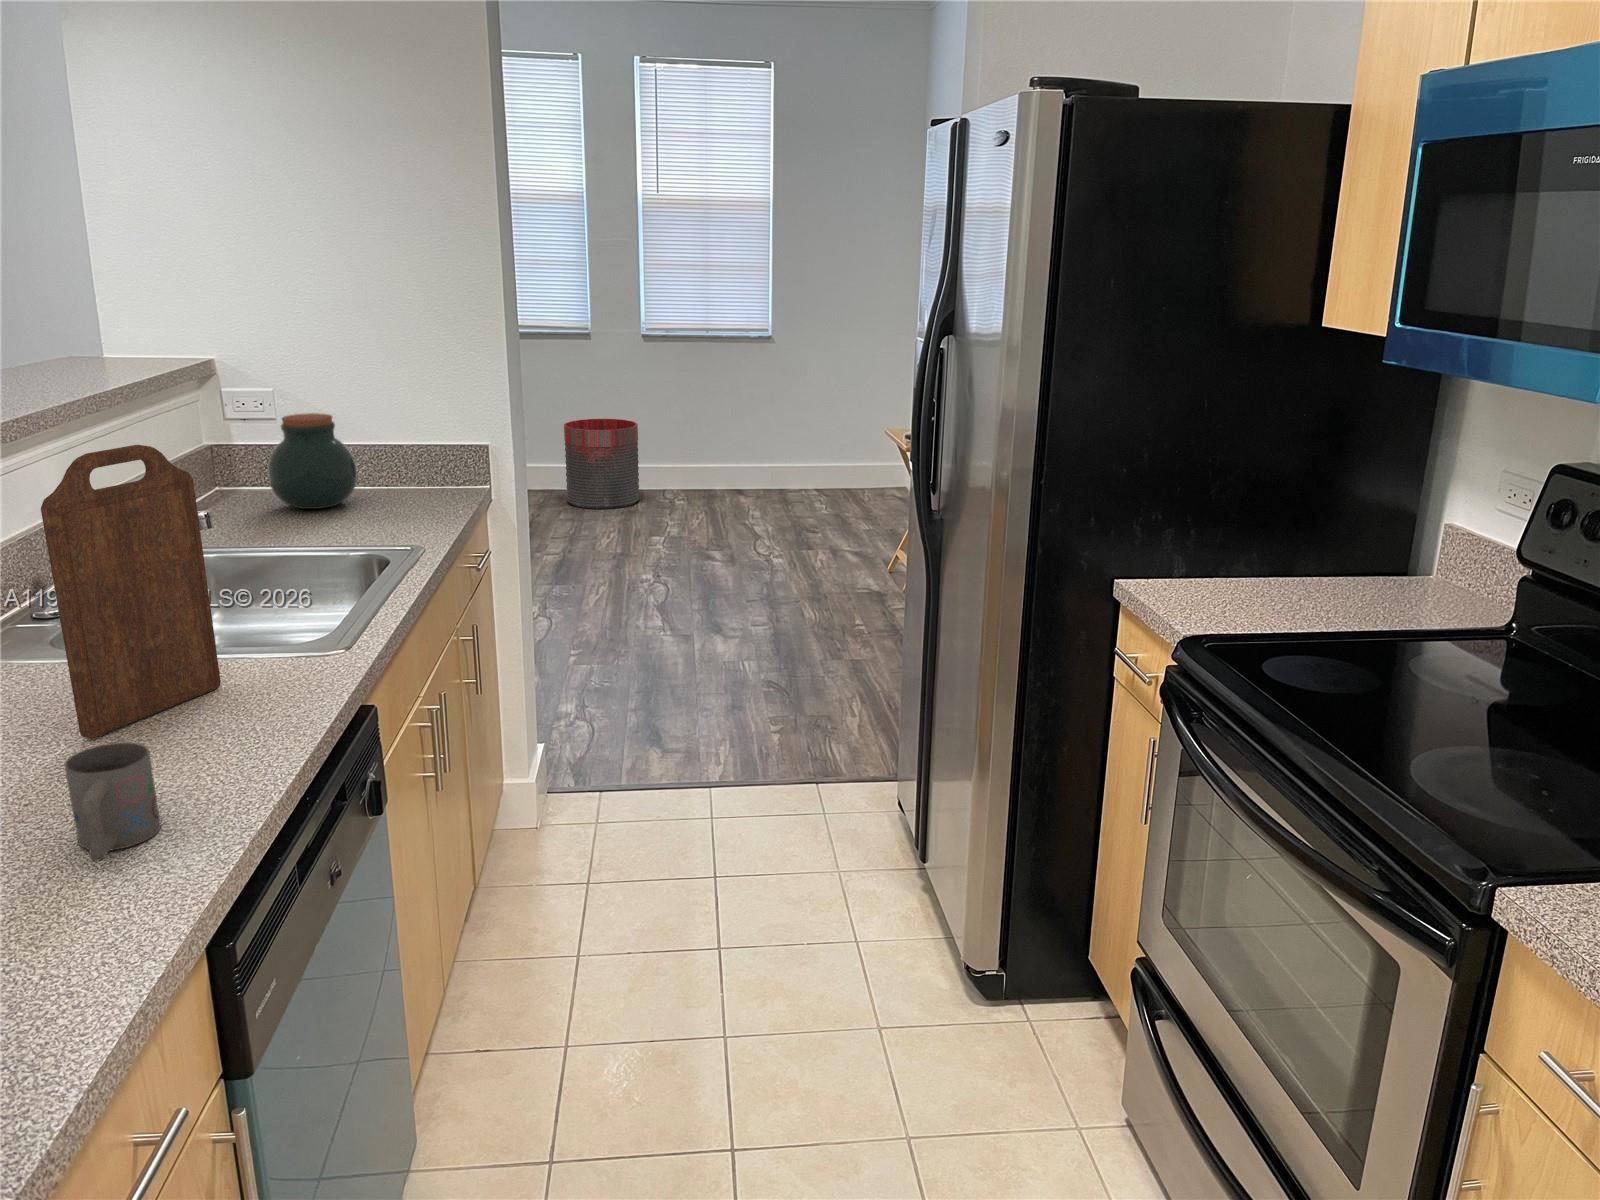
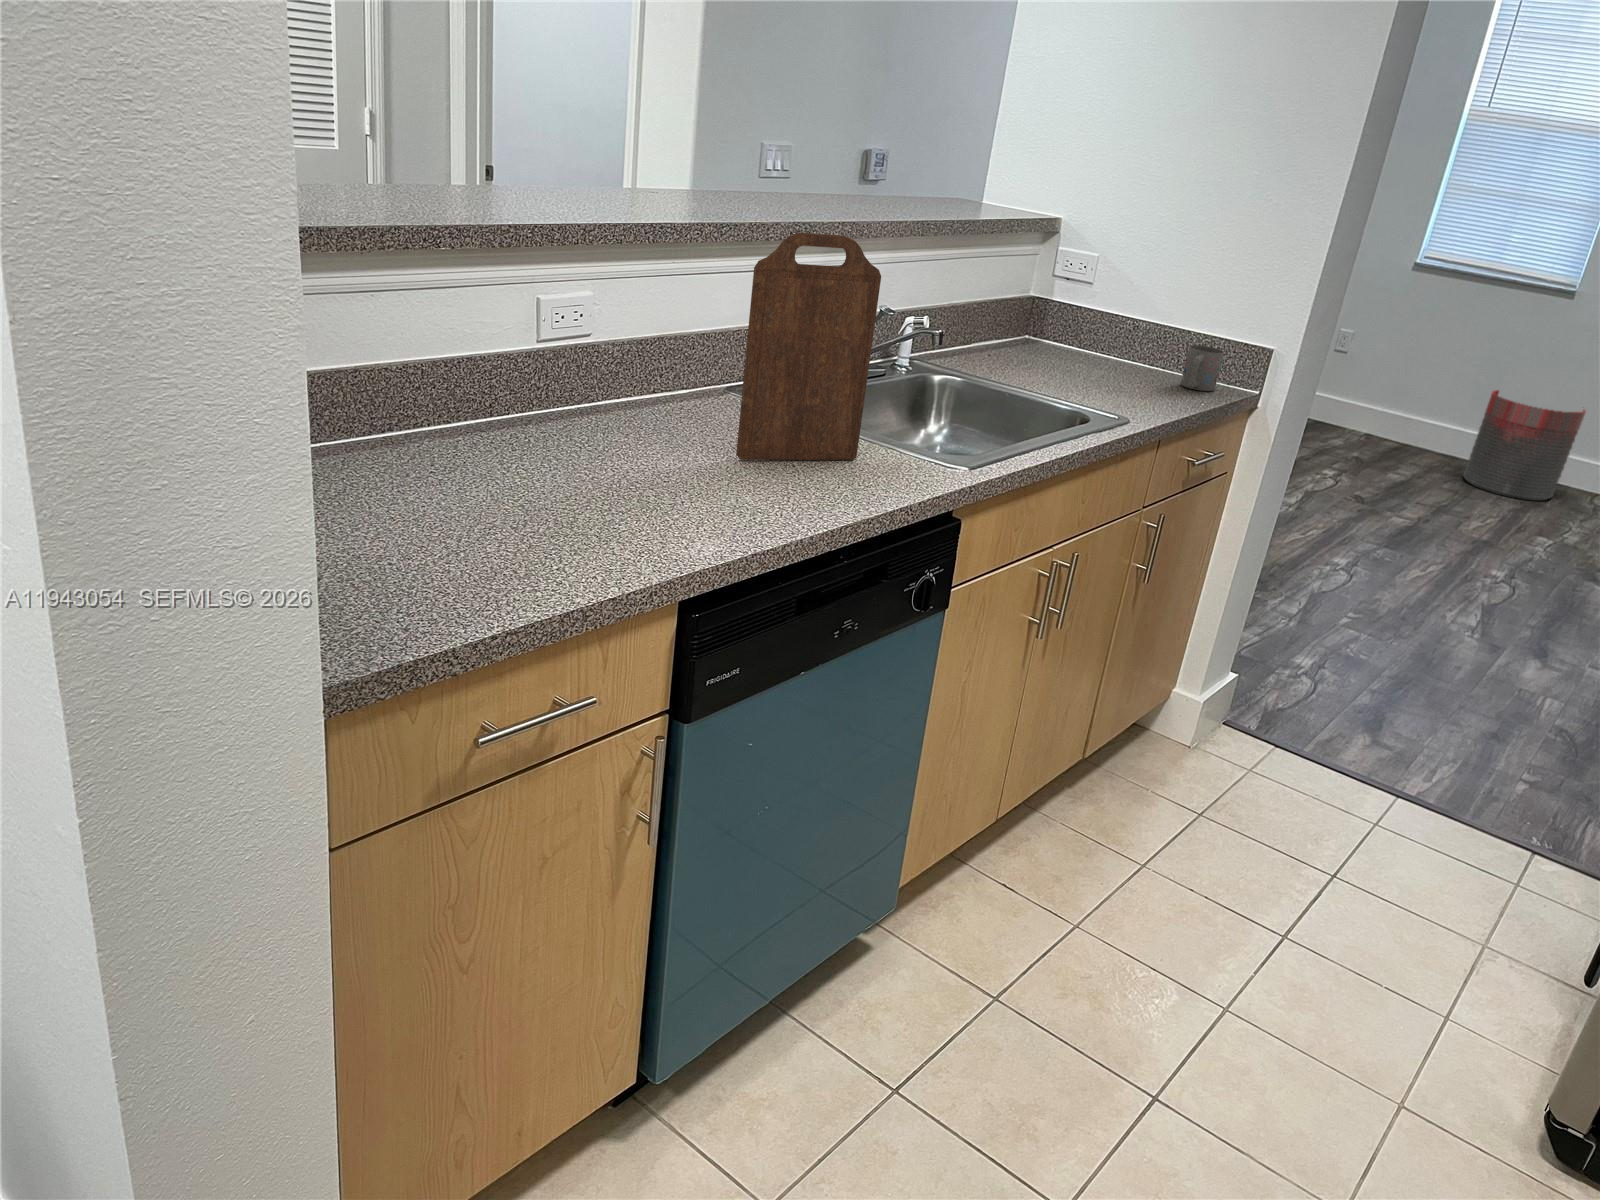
jar: present [268,413,357,509] -> none [1052,278,1133,371]
mug: present [64,742,161,861] -> present [1180,345,1224,391]

